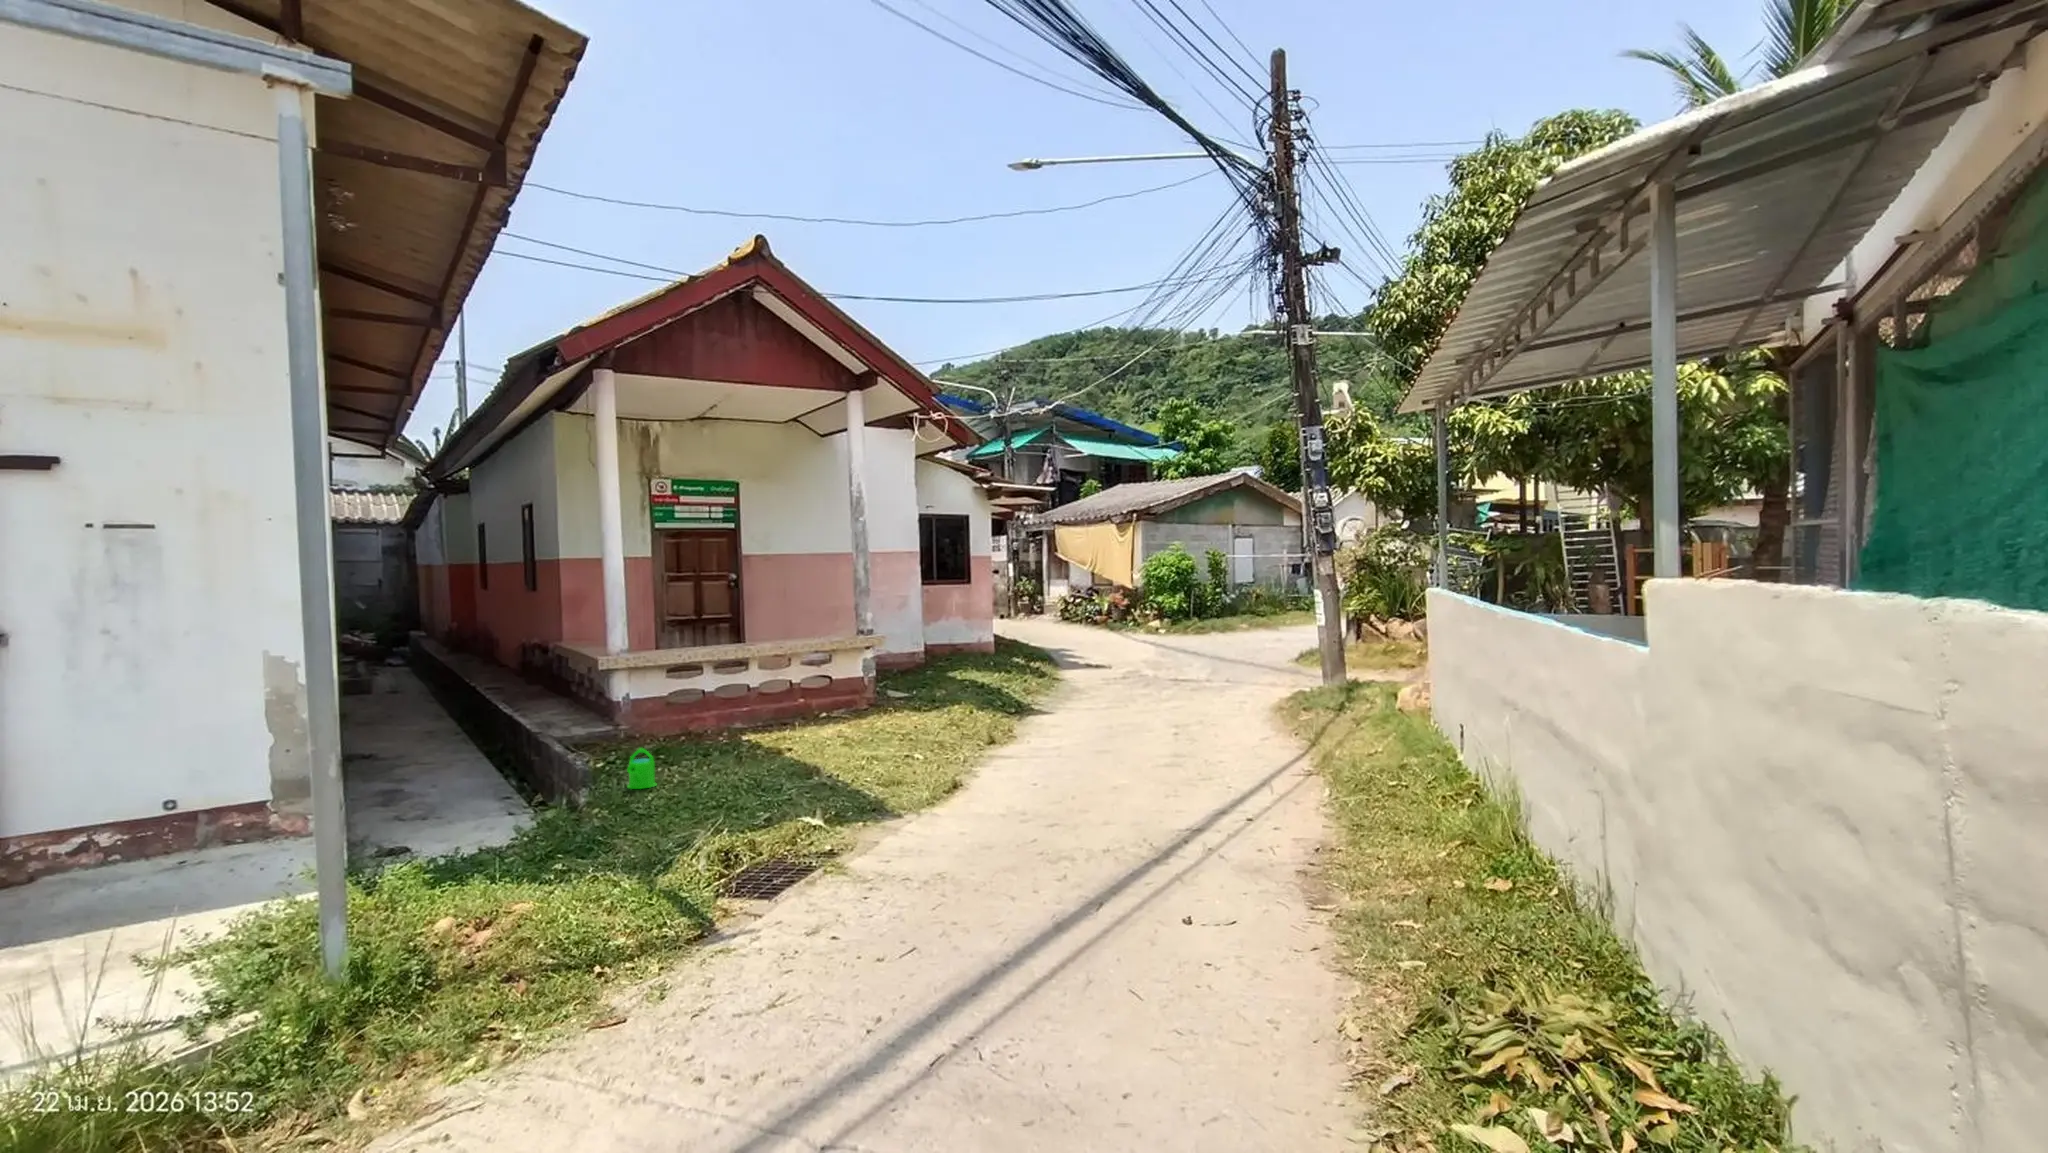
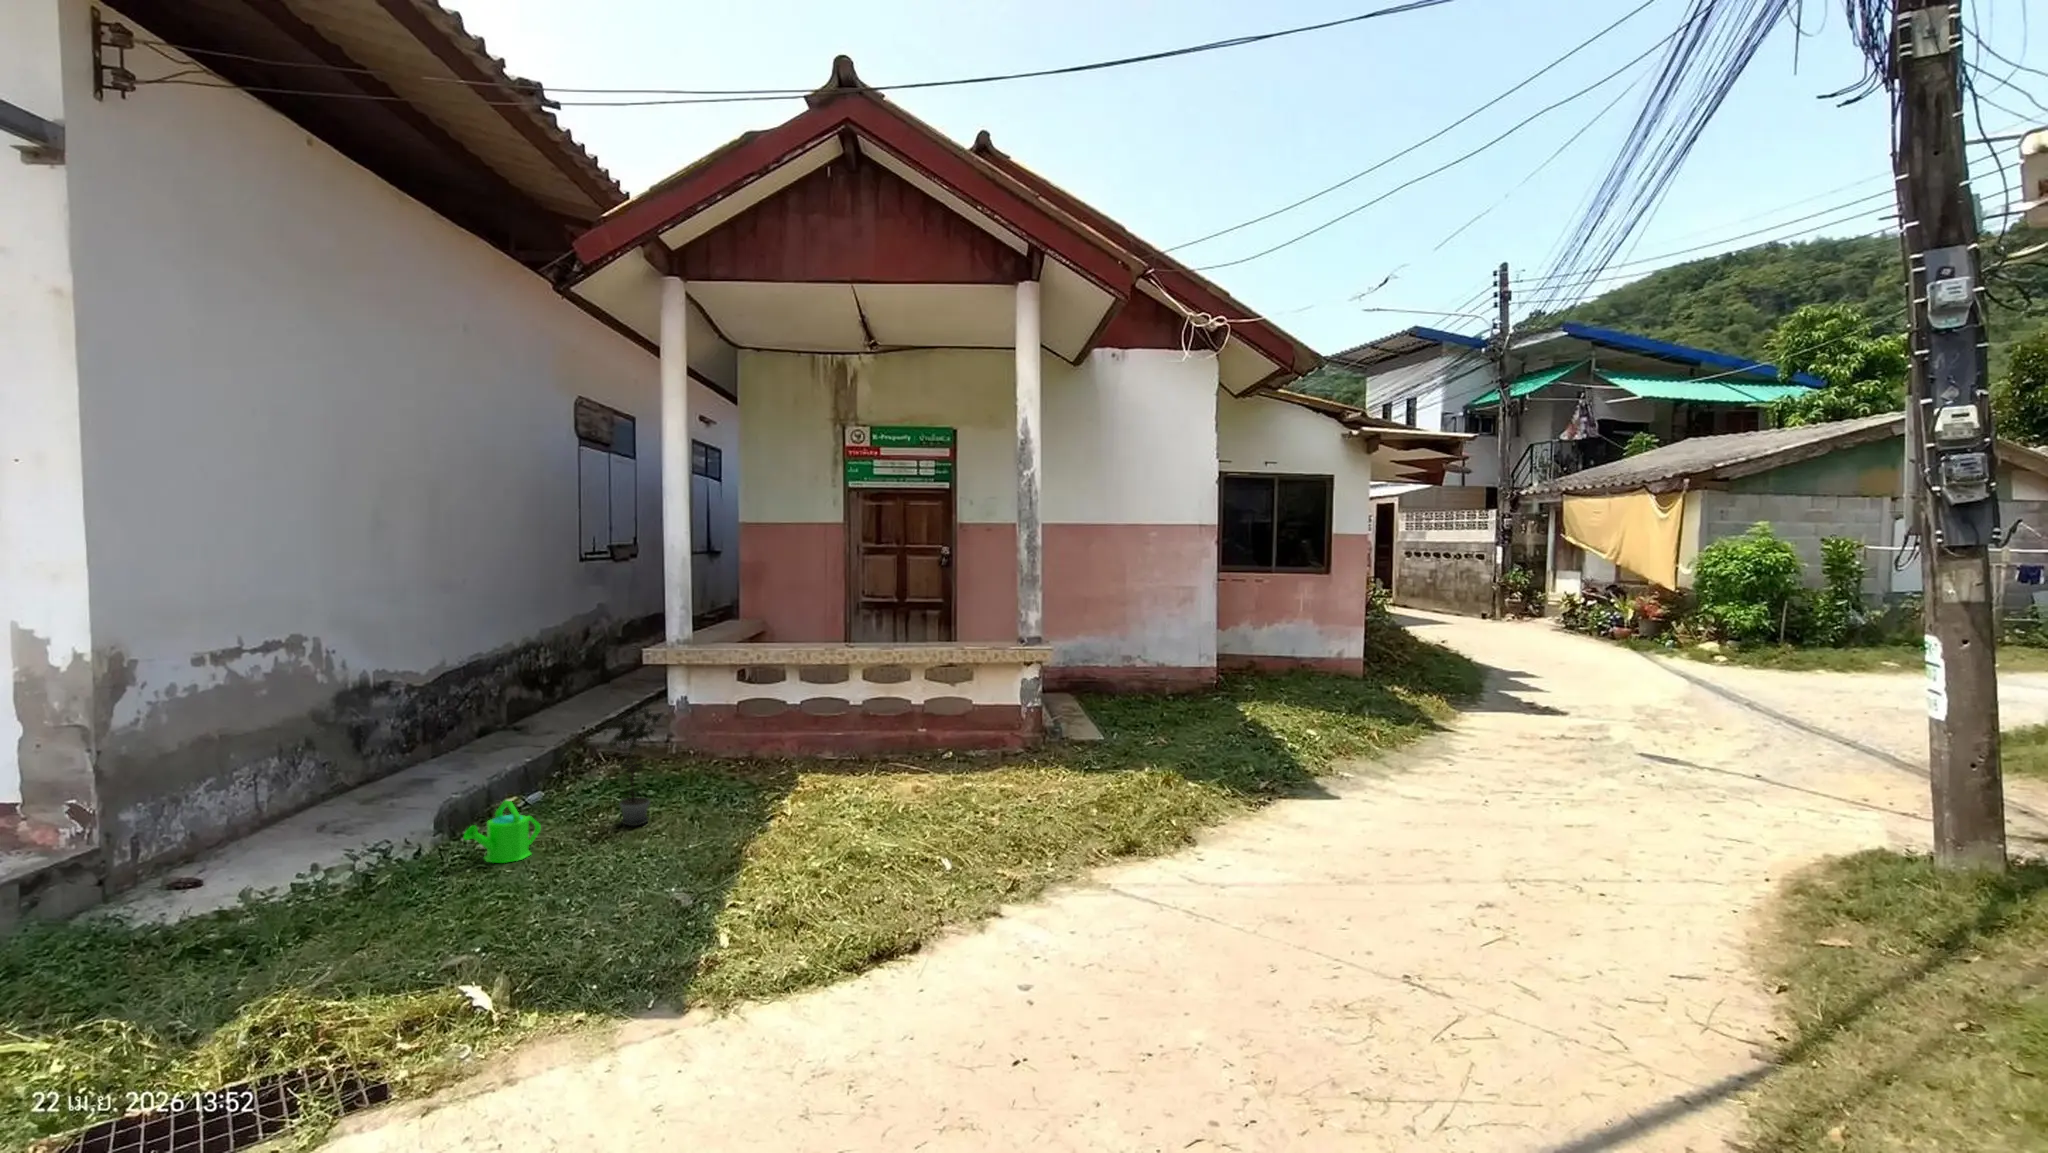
potted plant: none [666,681,703,766] -> present [602,703,664,826]

